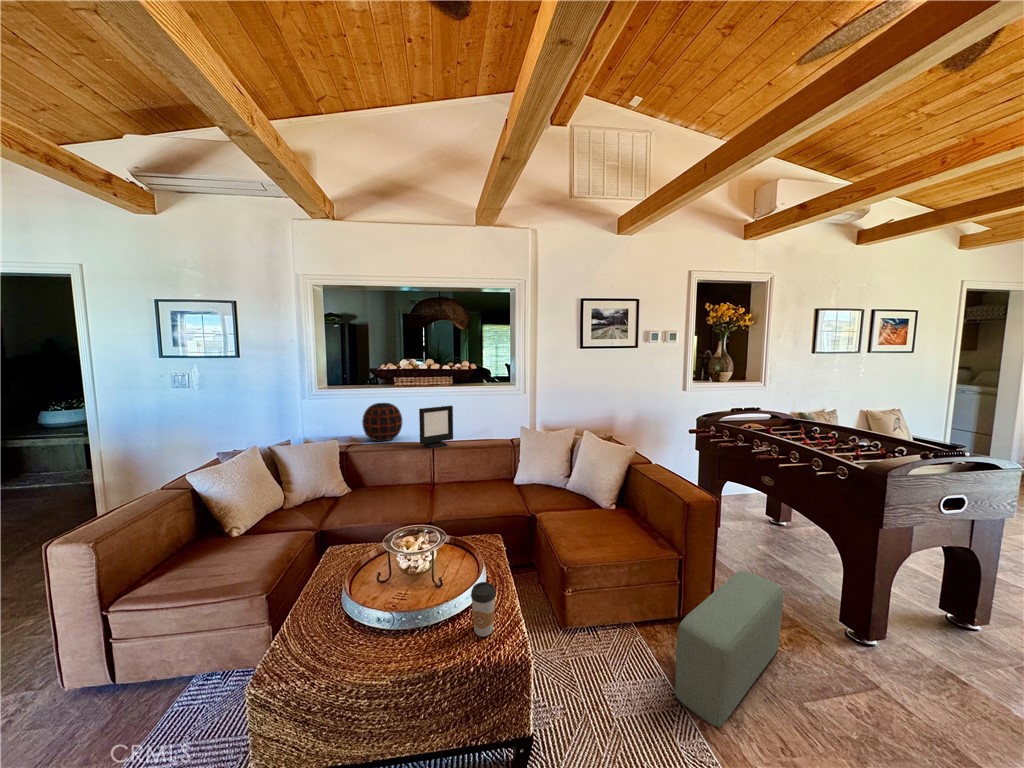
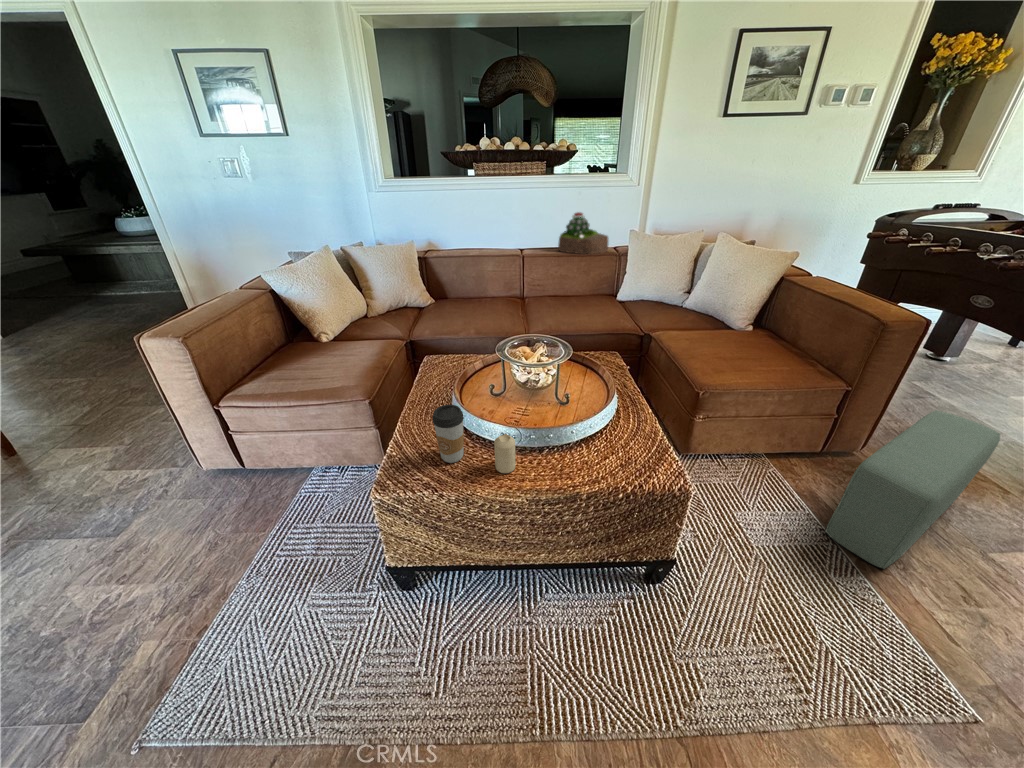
decorative vase: present [362,403,402,441] -> none [435,199,482,249]
picture frame: present [419,406,453,448] -> none [506,200,547,256]
succulent plant: none [464,414,505,447] -> present [558,212,608,254]
coffee cup: present [471,582,496,637] -> present [433,405,464,463]
candle: none [367,618,386,657] -> present [494,434,516,473]

